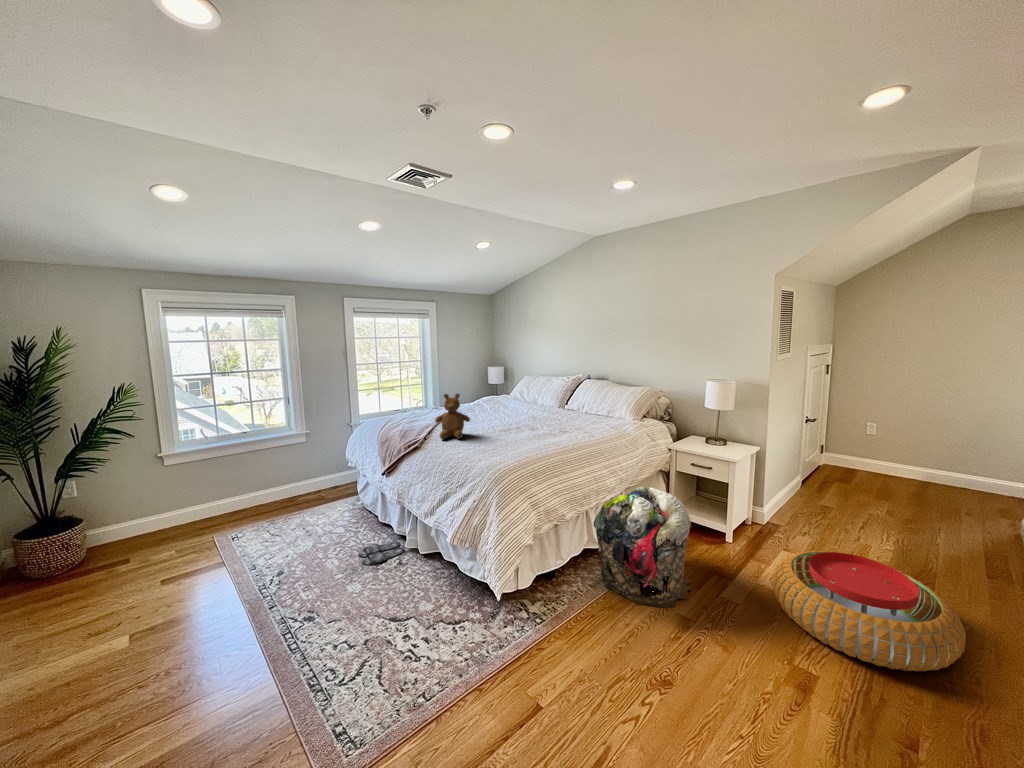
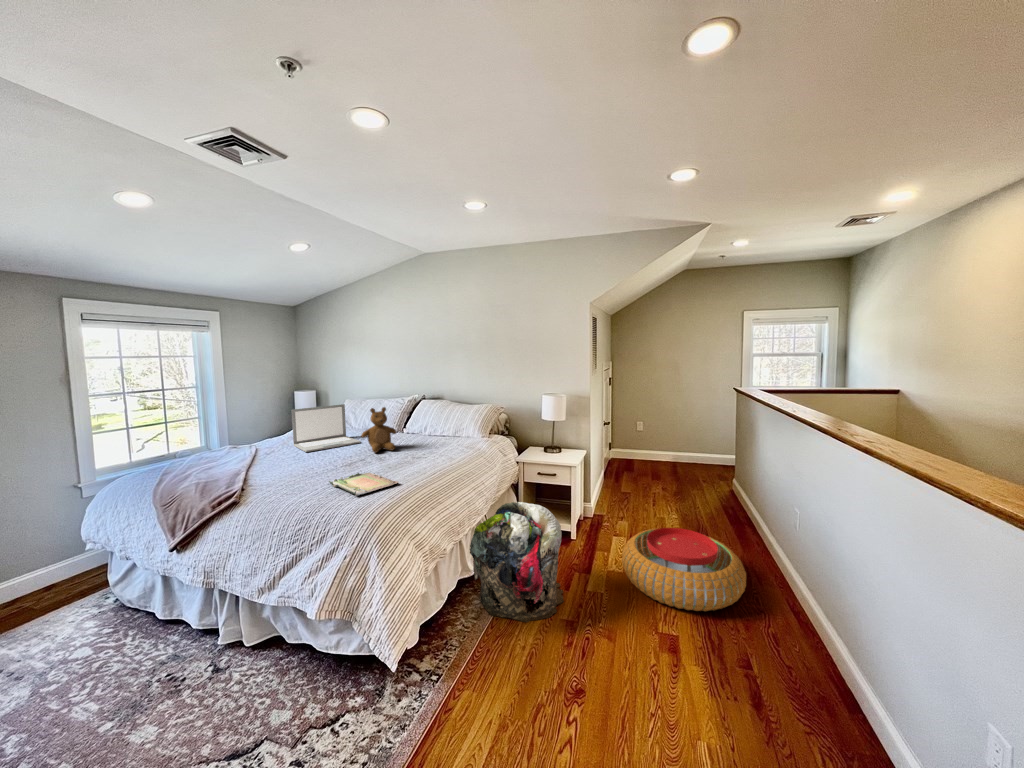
laptop: none [473,380,523,417] -> present [292,404,361,452]
teddy bear: present [435,394,470,439] -> present [361,407,397,453]
tray: none [480,435,531,455] -> present [329,473,399,495]
slippers: present [358,542,405,565] -> none [134,641,218,693]

